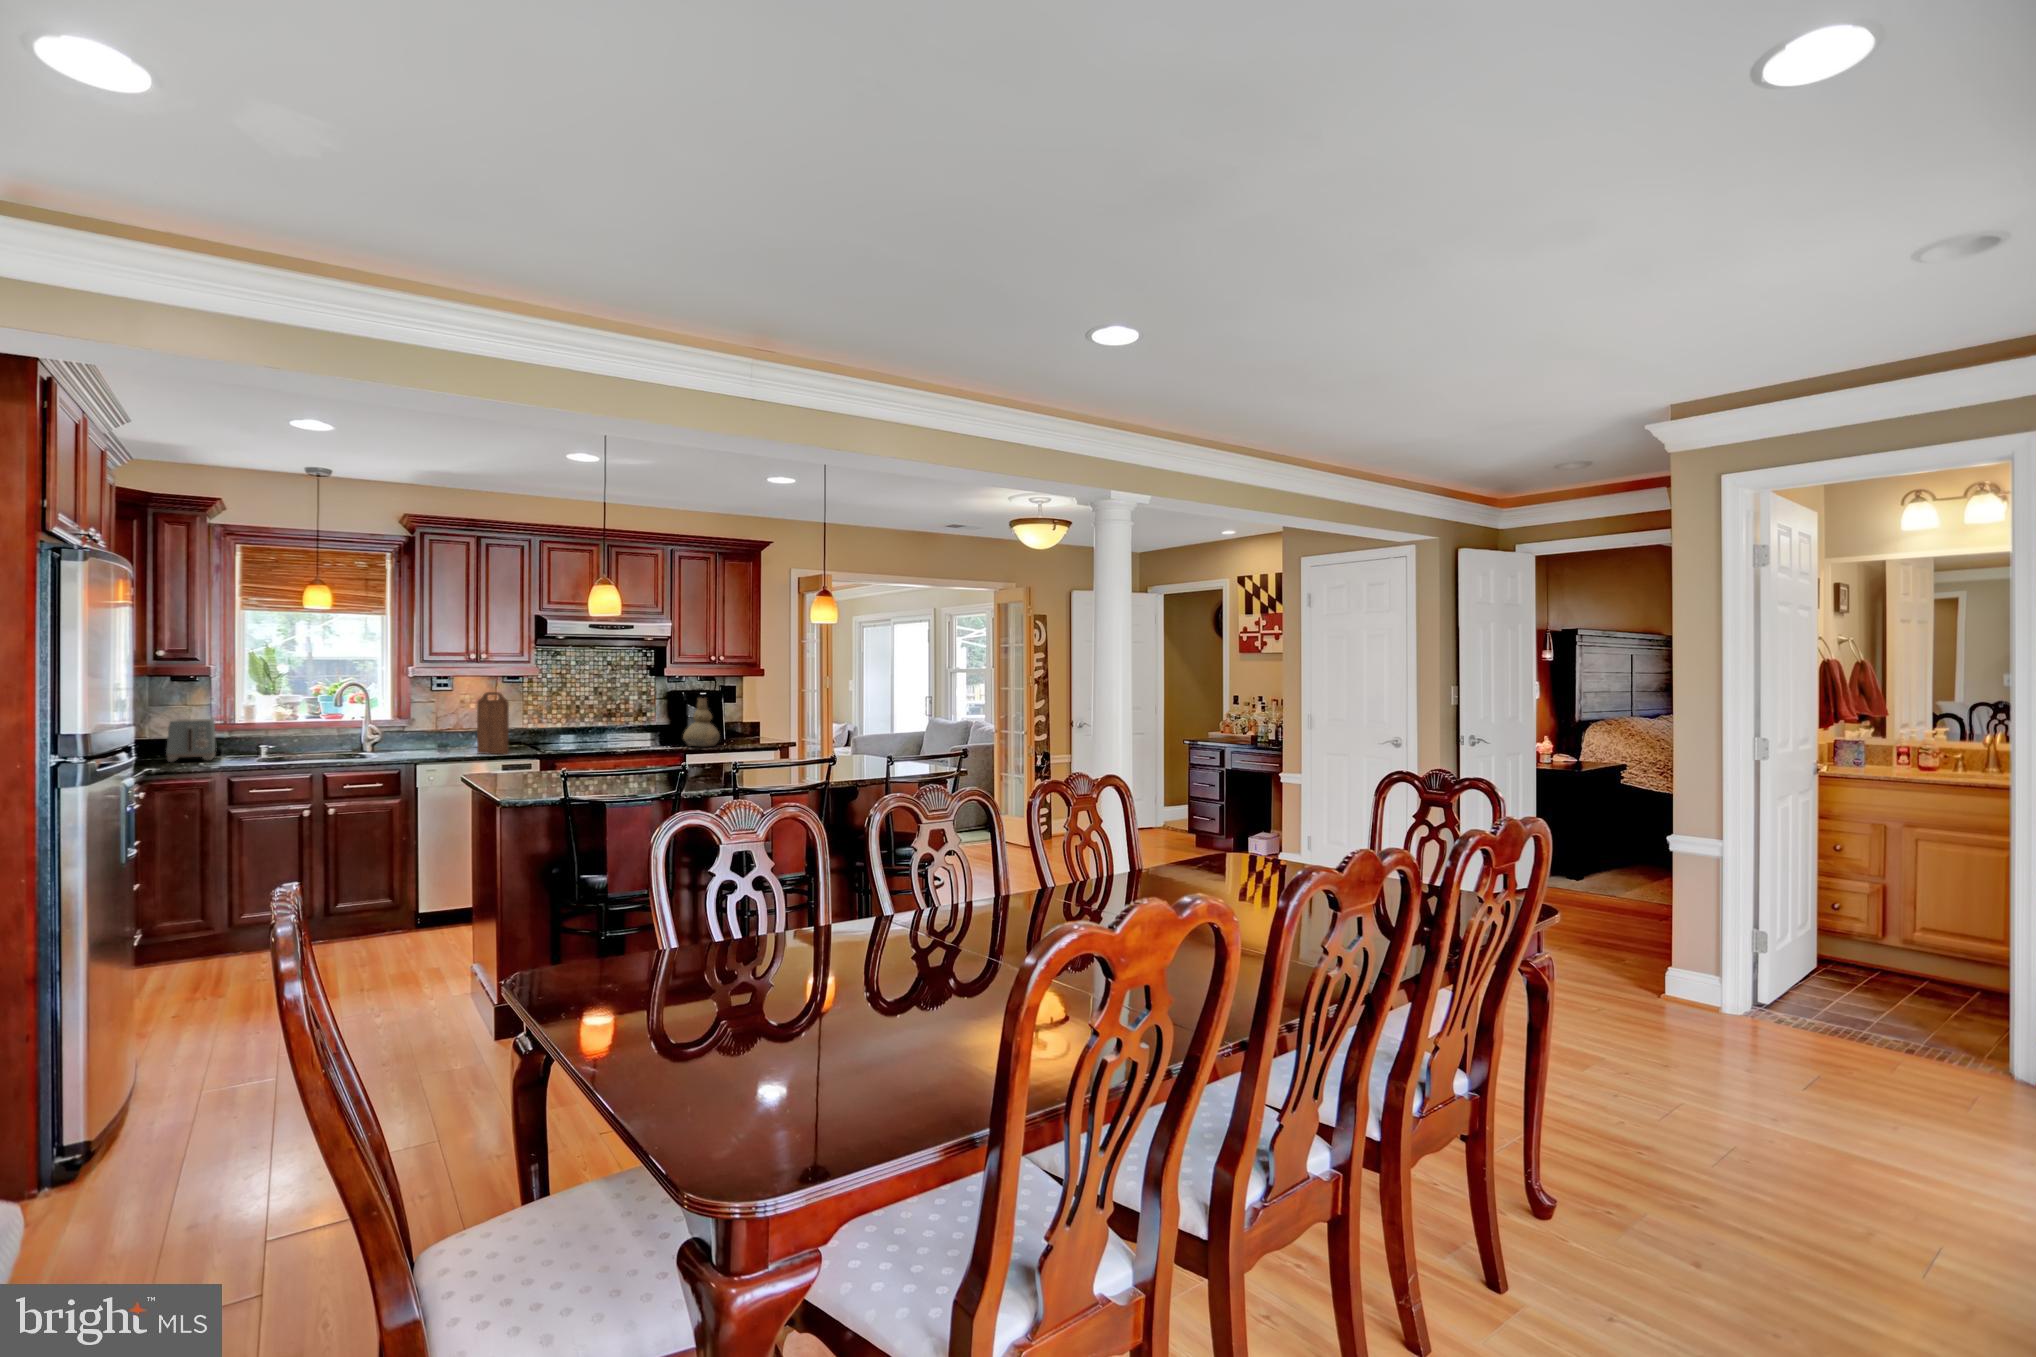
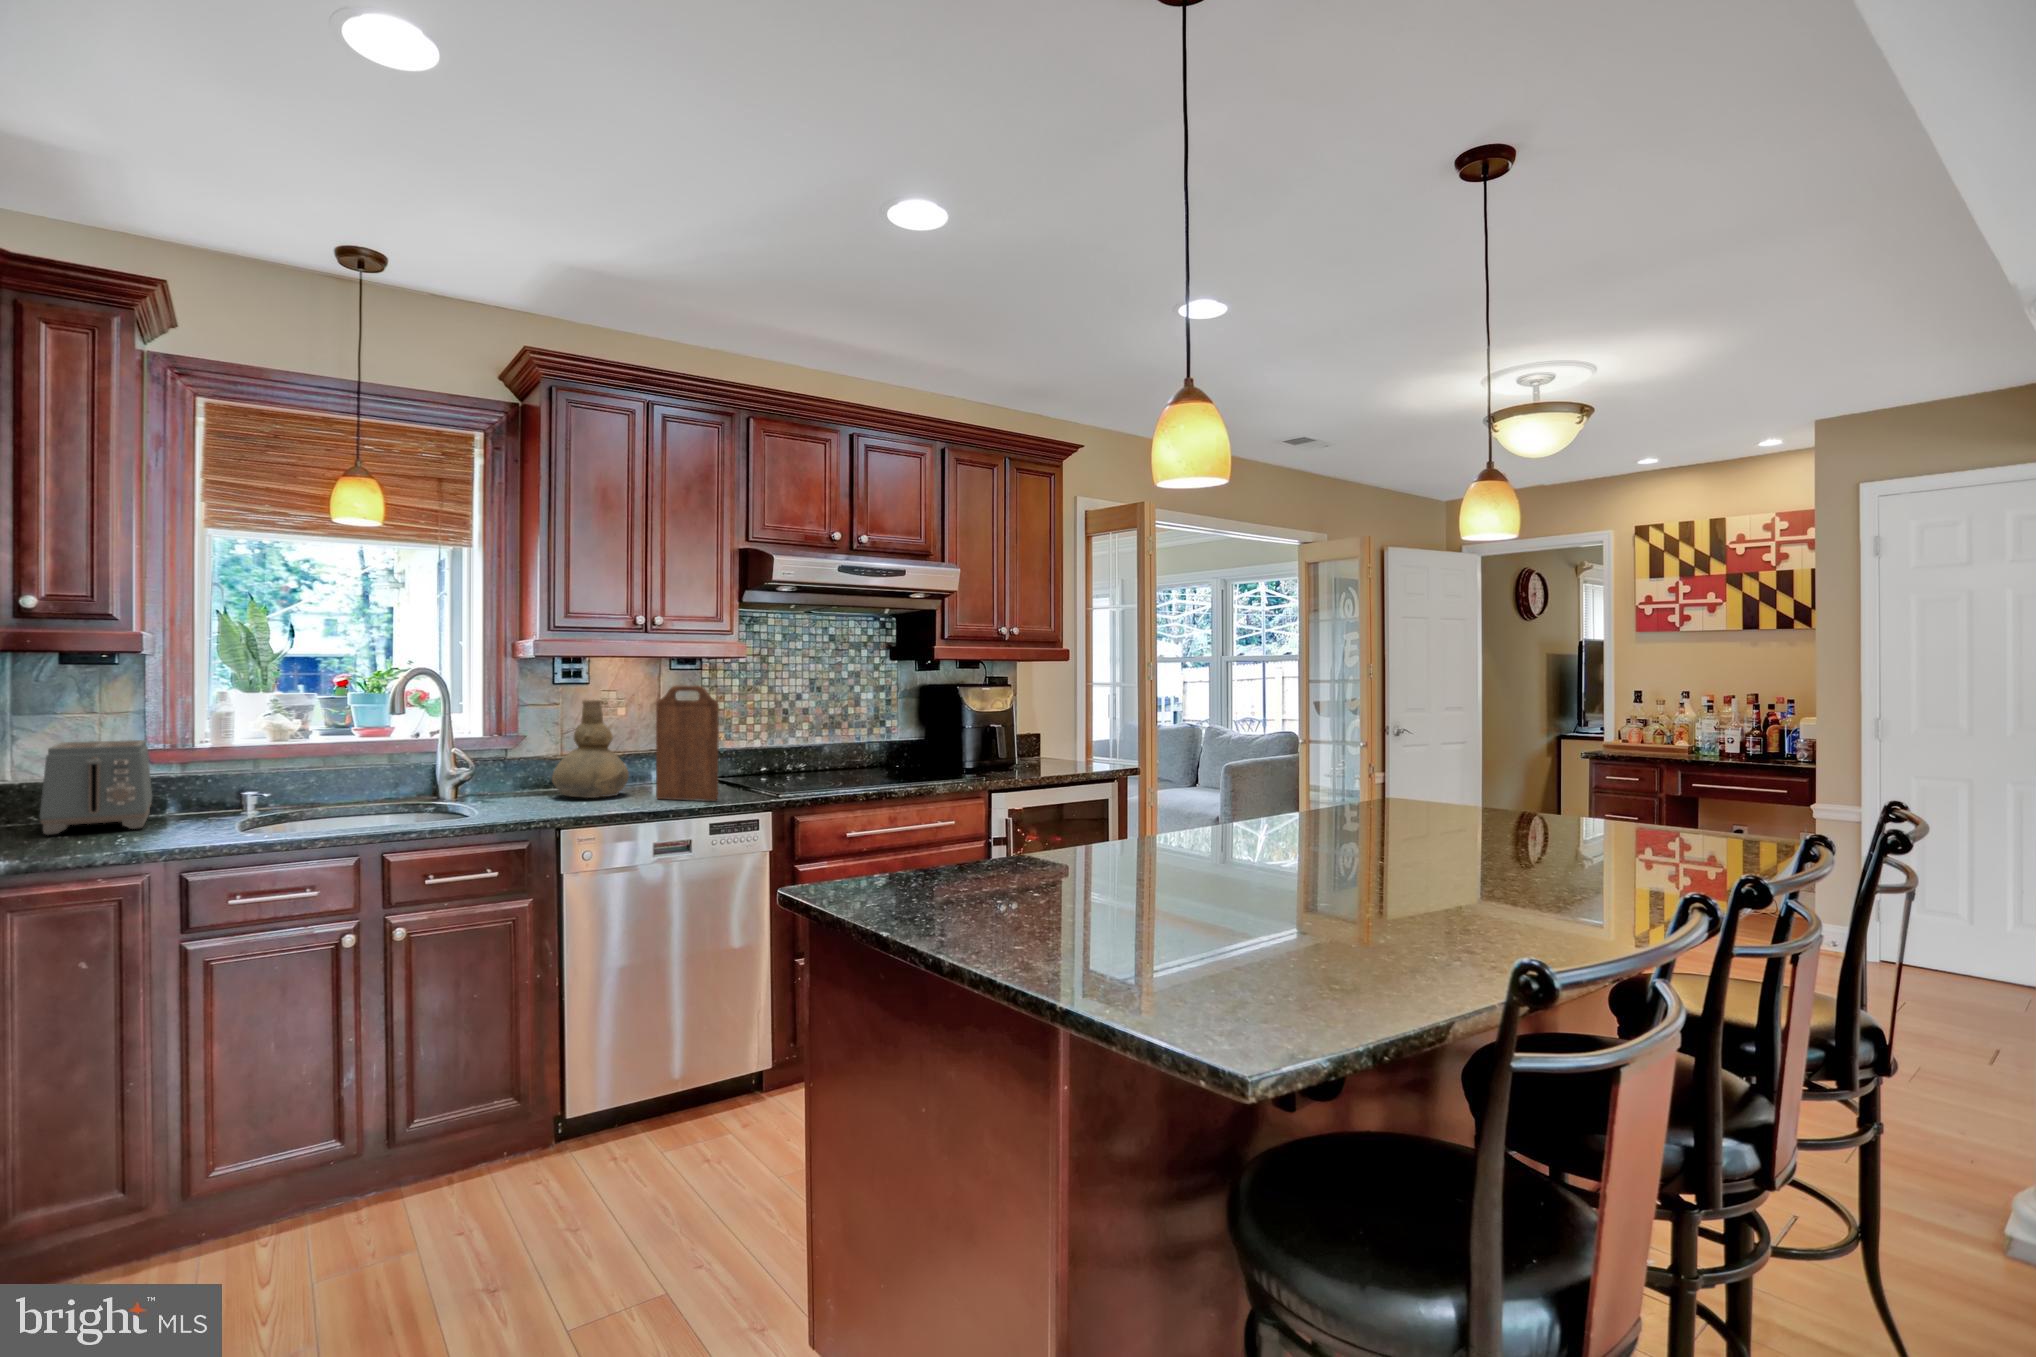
vase: present [683,698,720,746] -> present [552,700,629,798]

